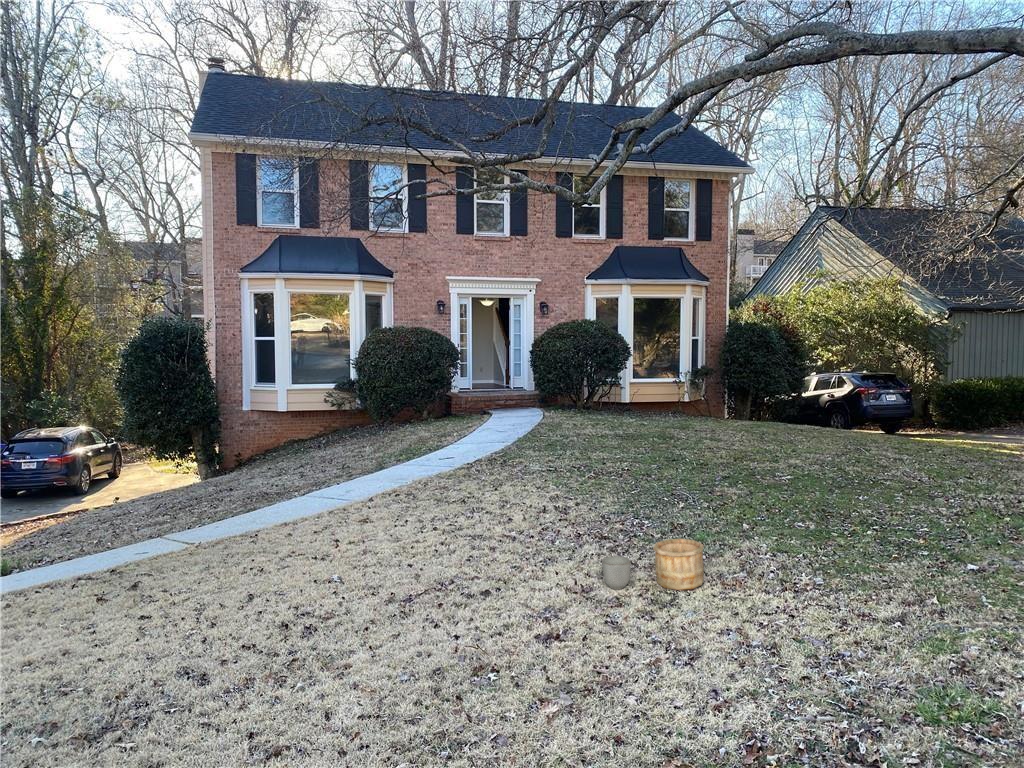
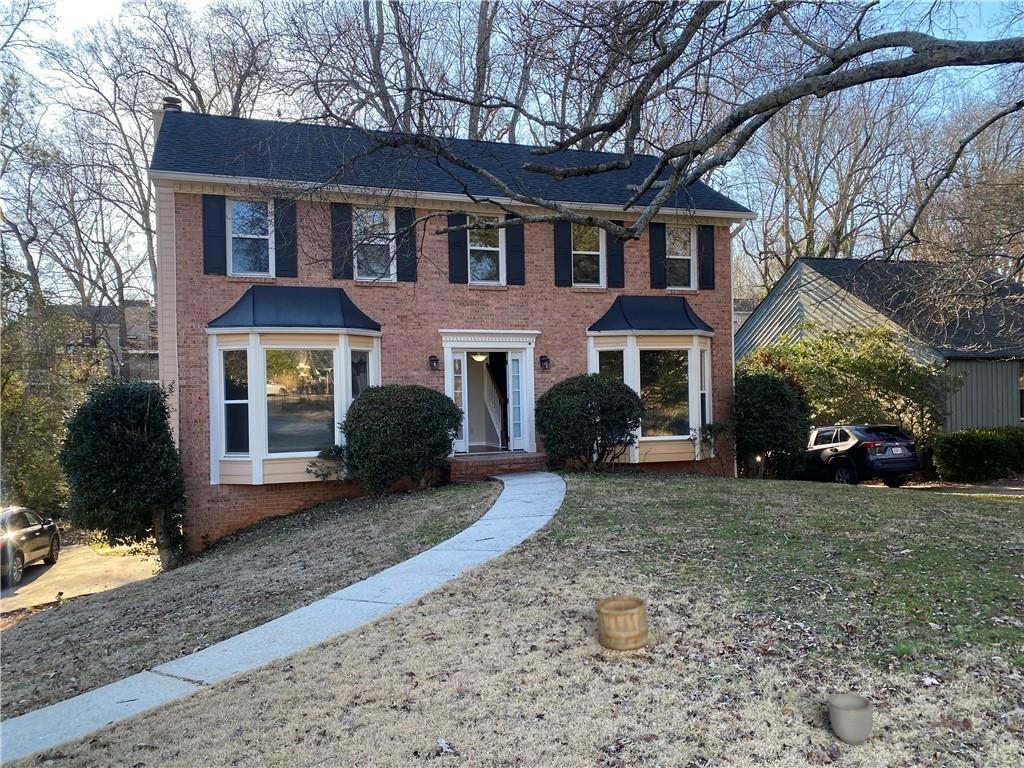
wooden bucket: present [653,538,704,590] -> present [596,595,648,650]

